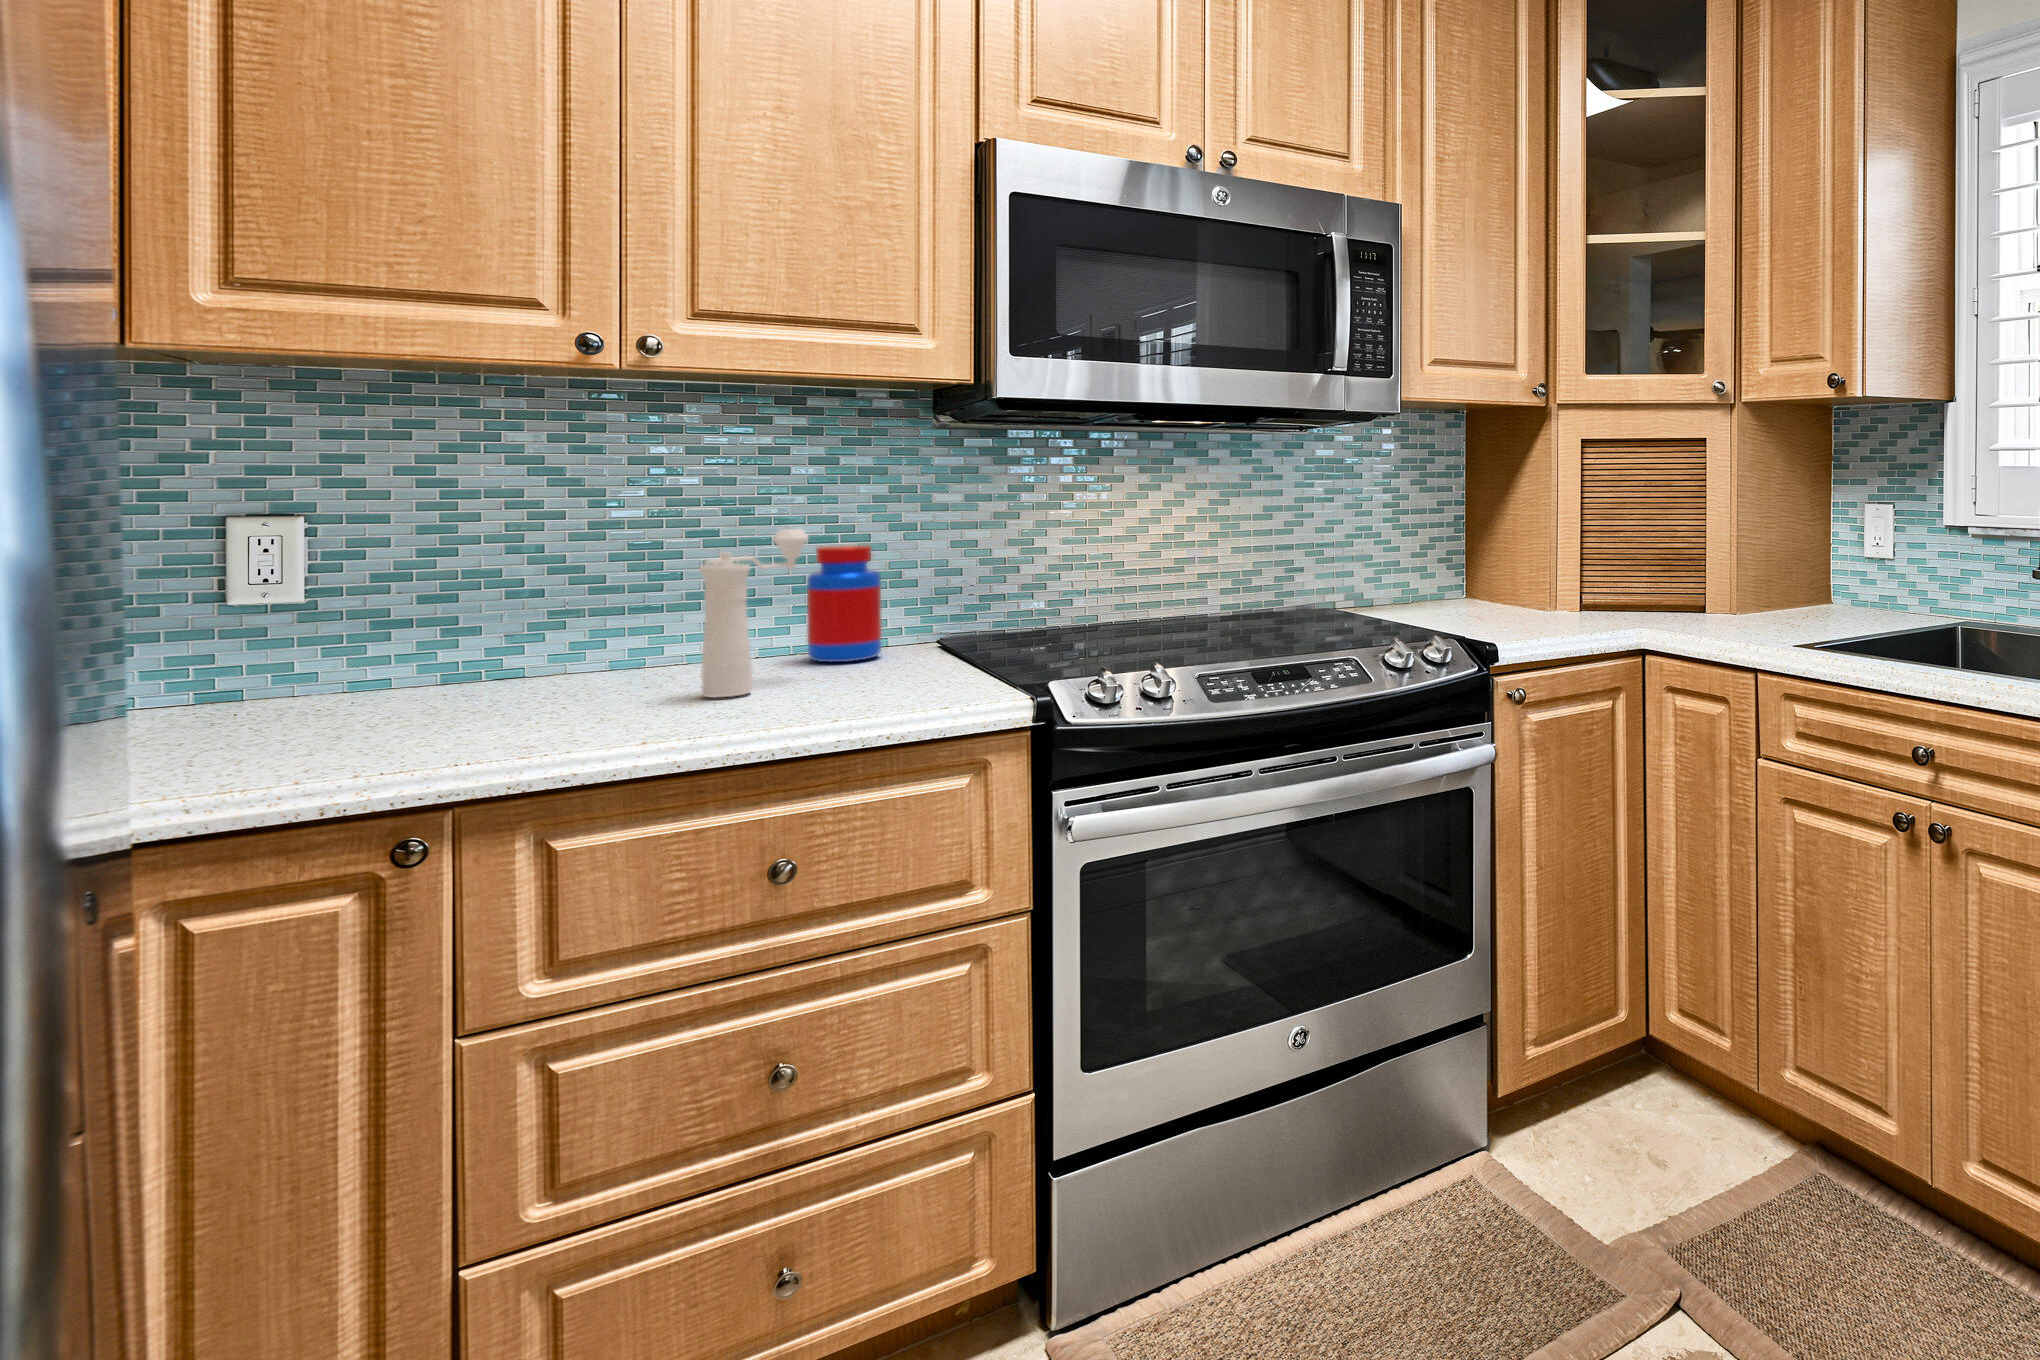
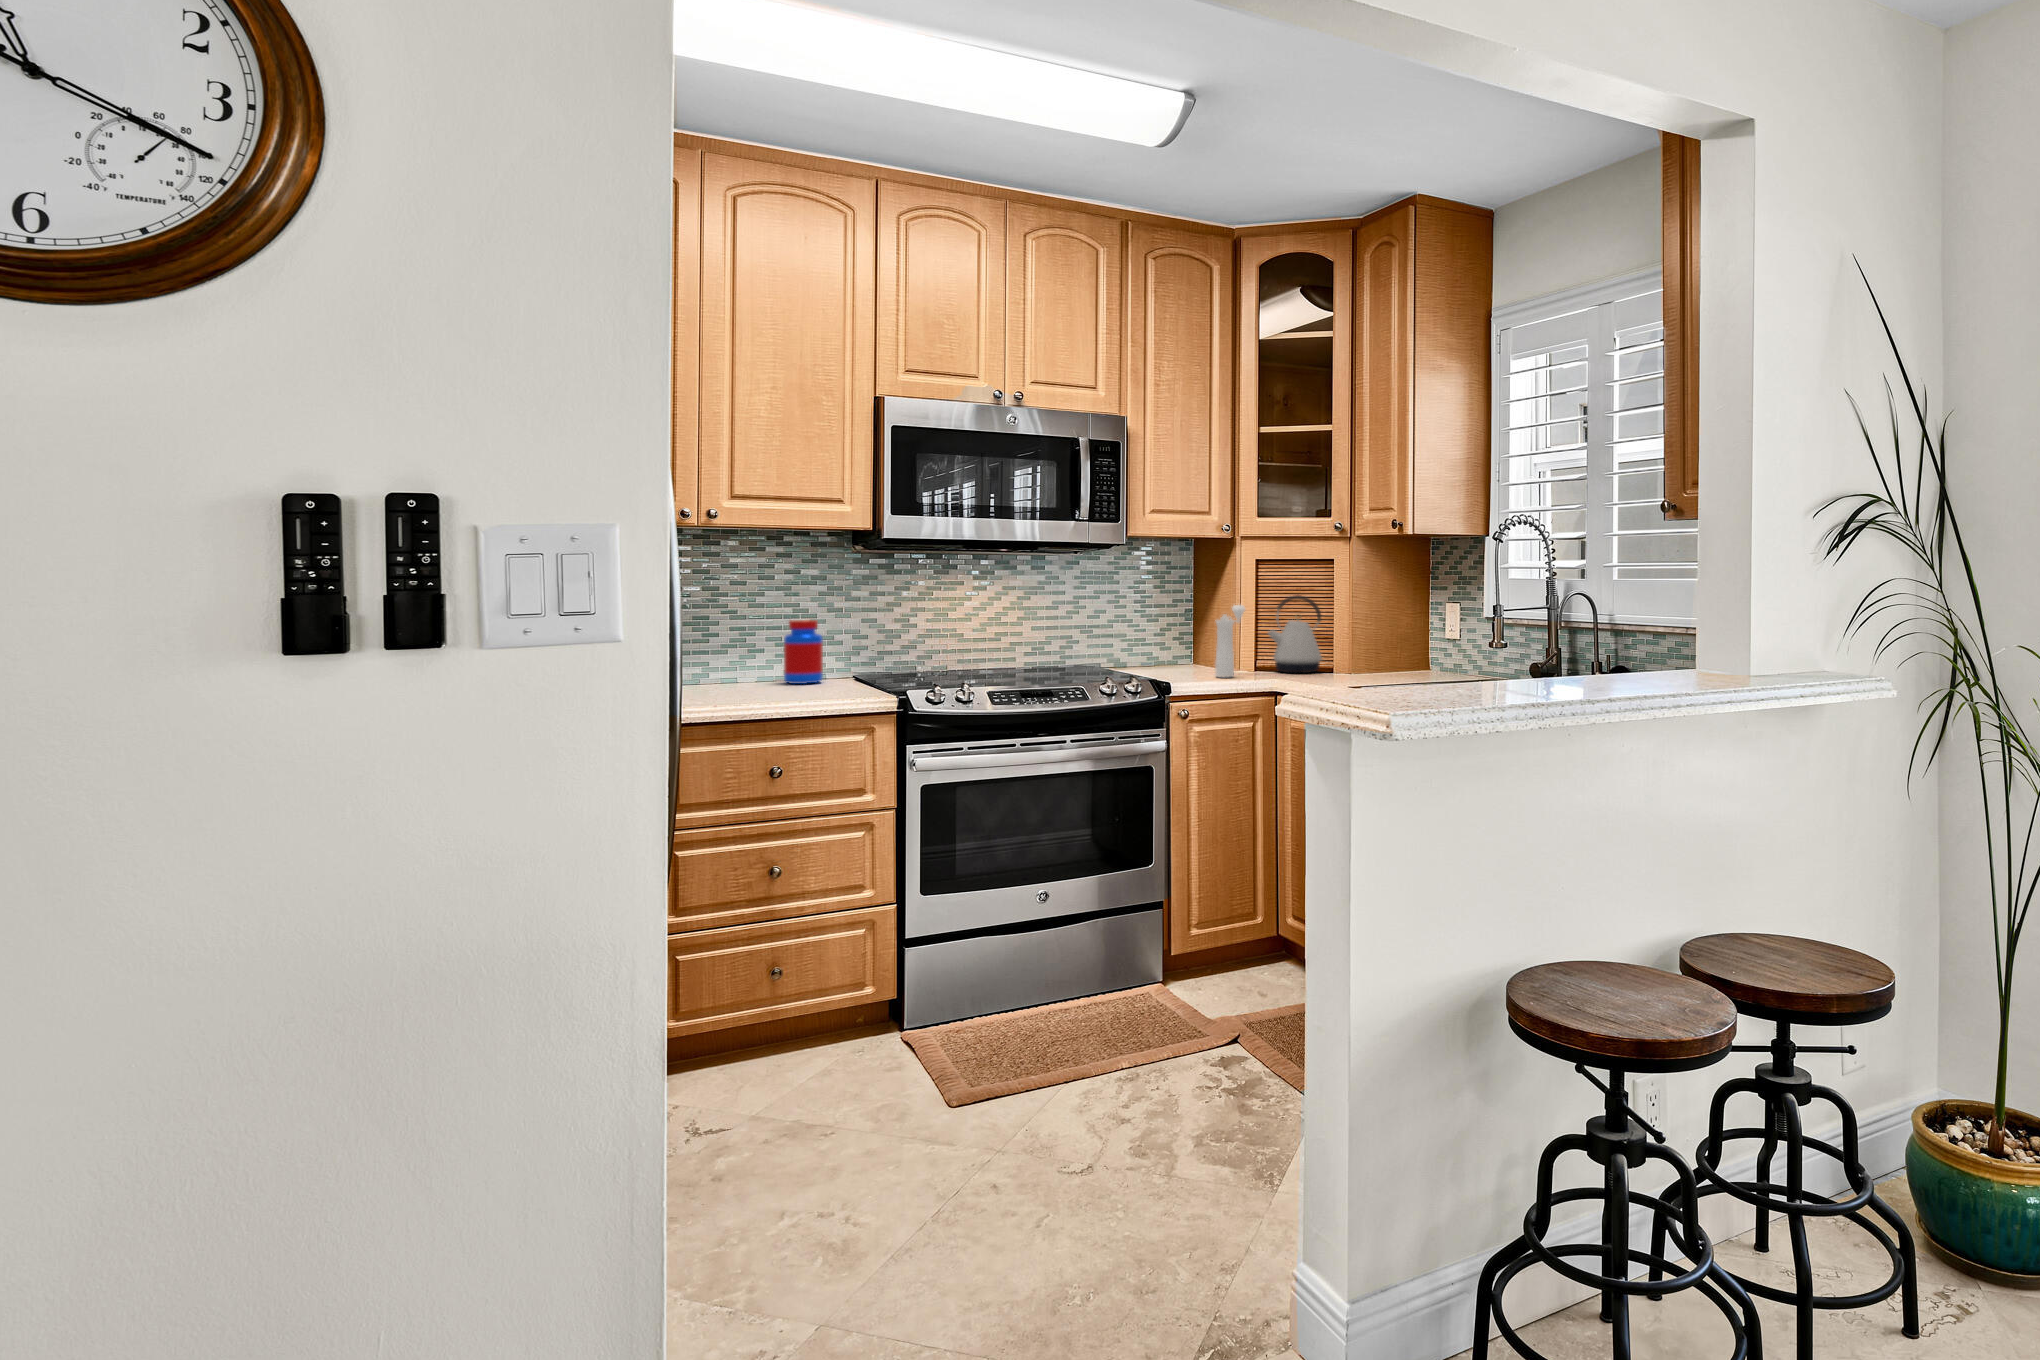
kettle: none [1606,494,1690,615] -> present [1268,595,1322,673]
pepper mill: present [700,529,808,698] -> present [1215,605,1245,678]

